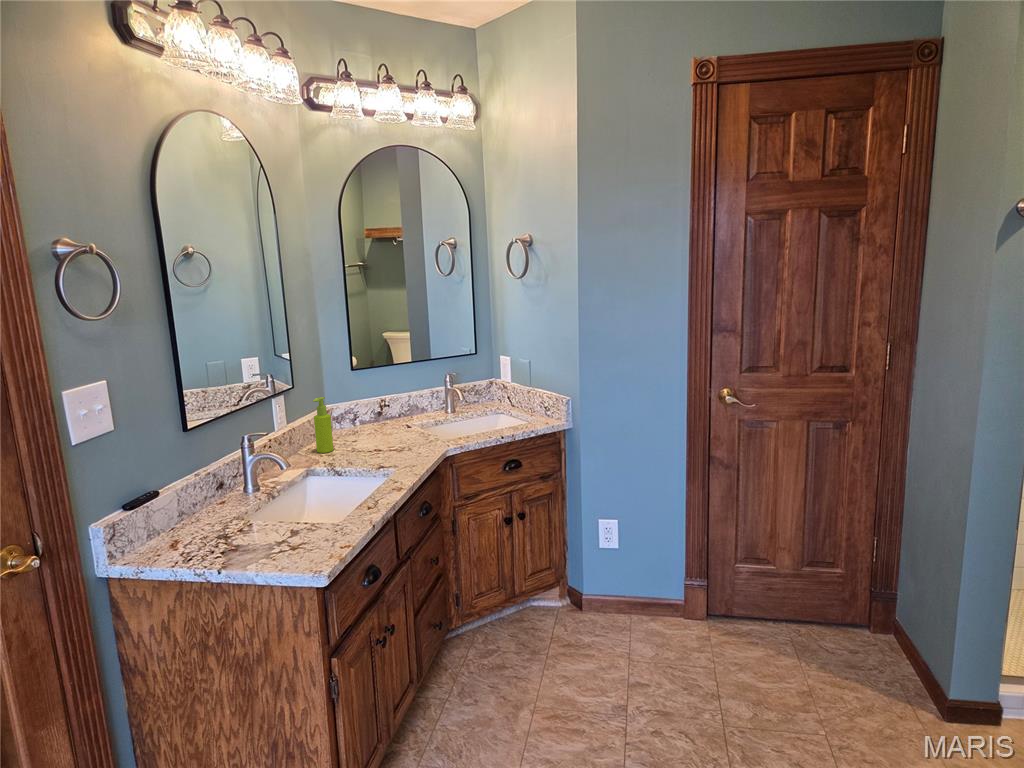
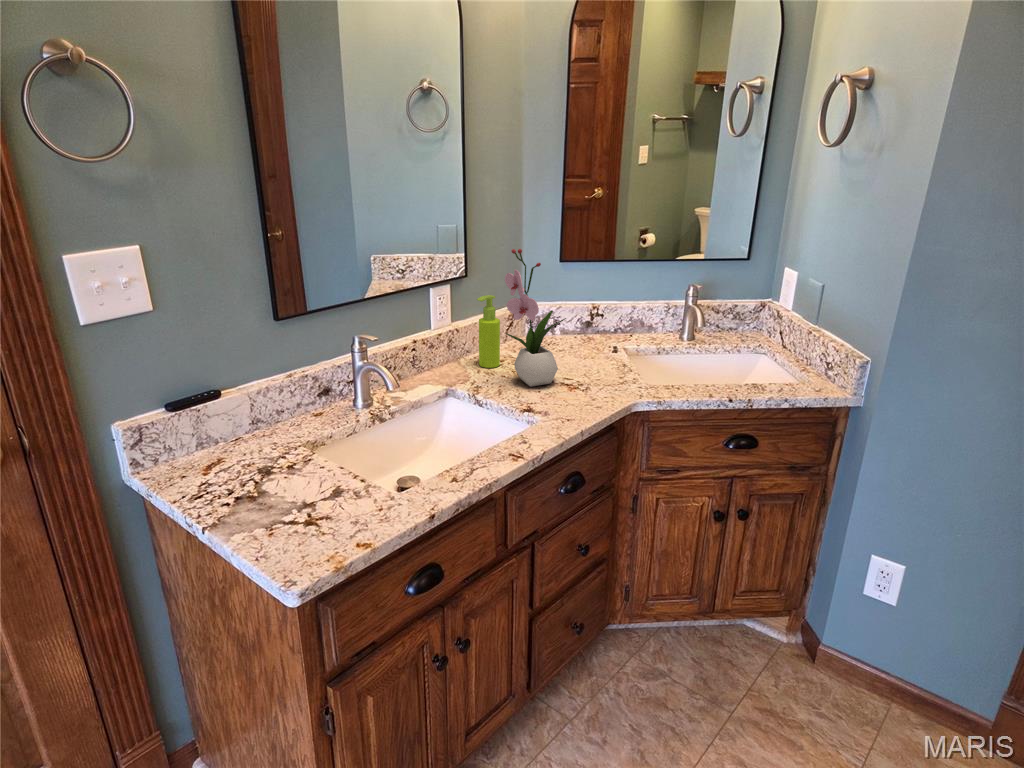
flower arrangement: none [340,358,389,456] -> present [505,249,566,387]

